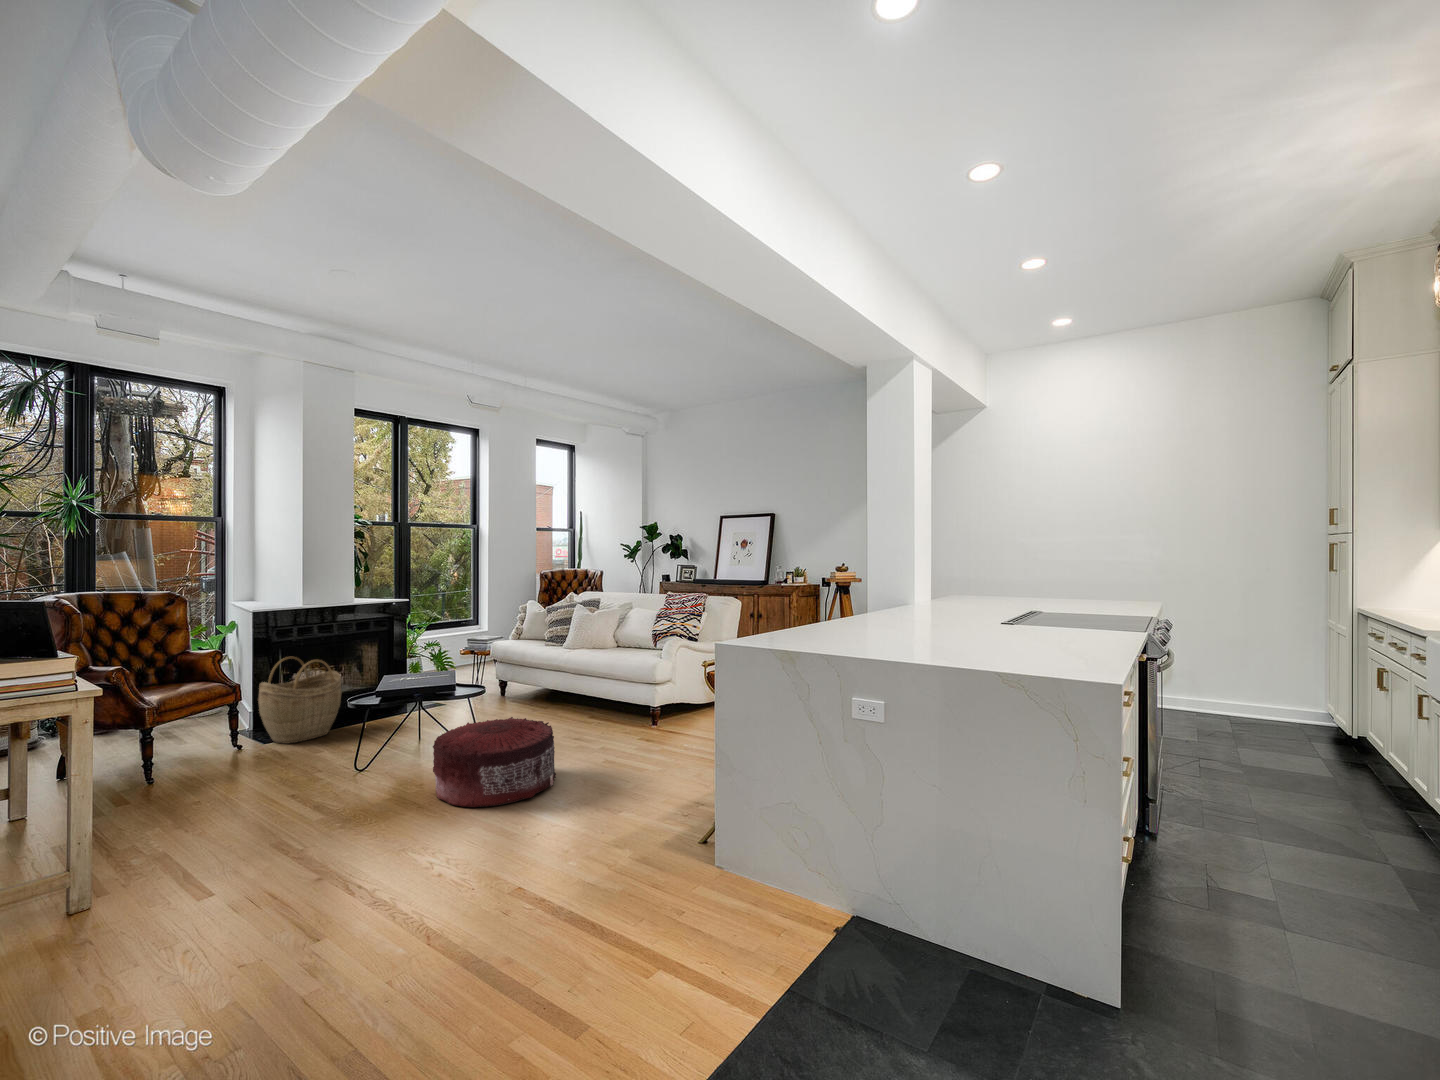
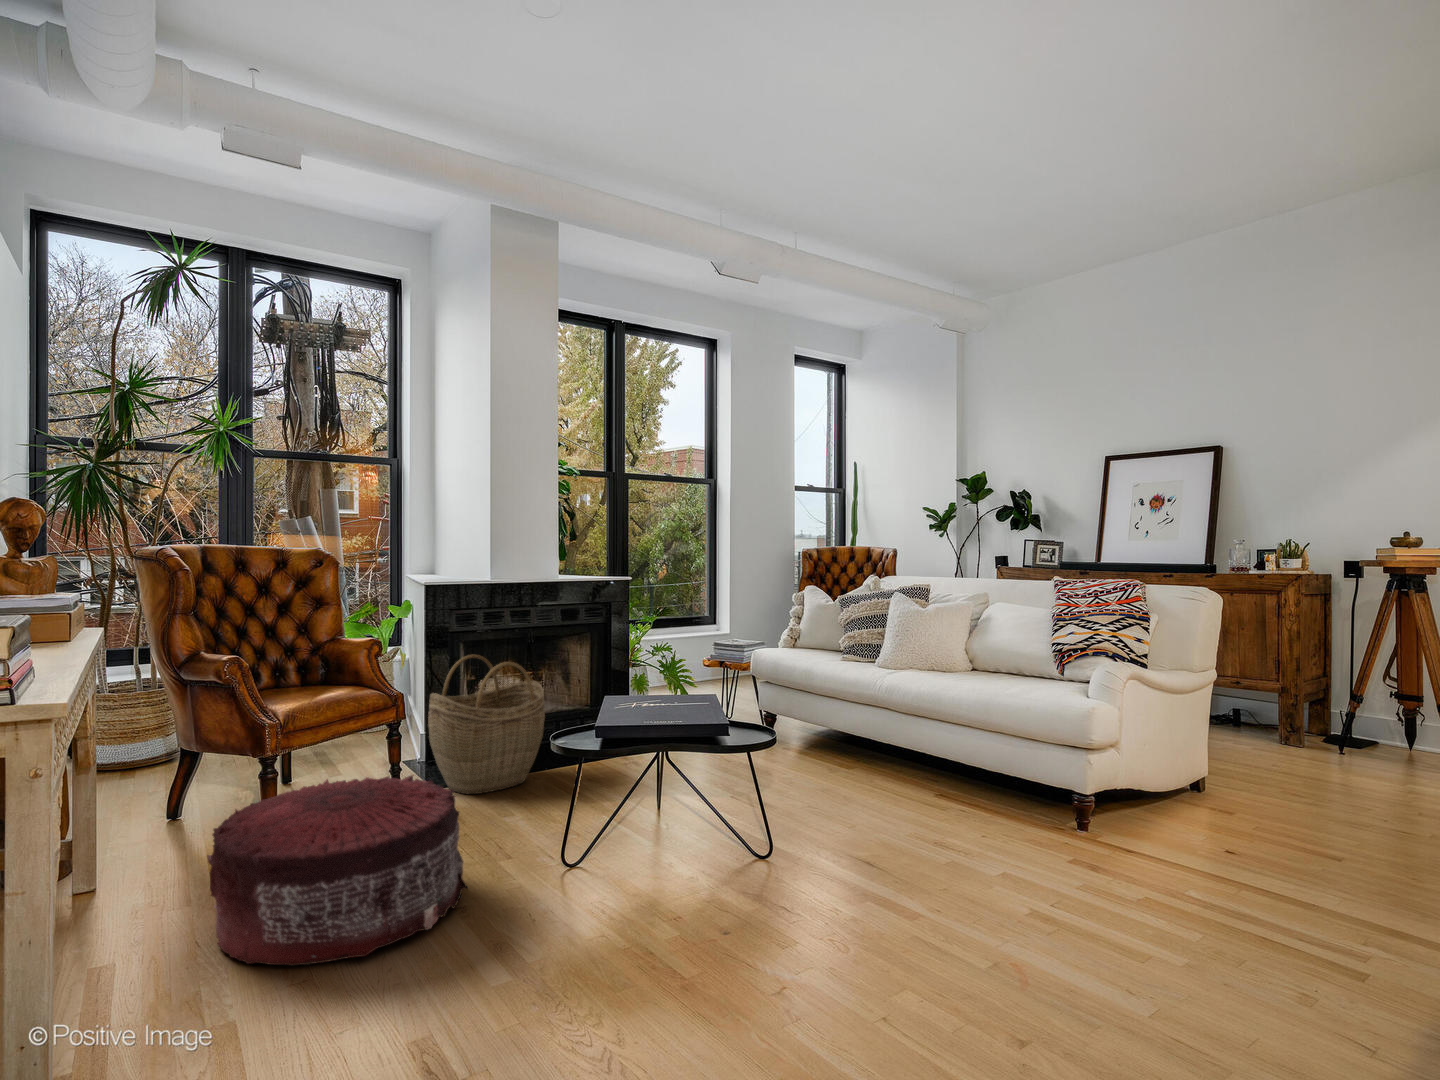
pouf: present [433,717,556,807] -> present [207,775,467,965]

